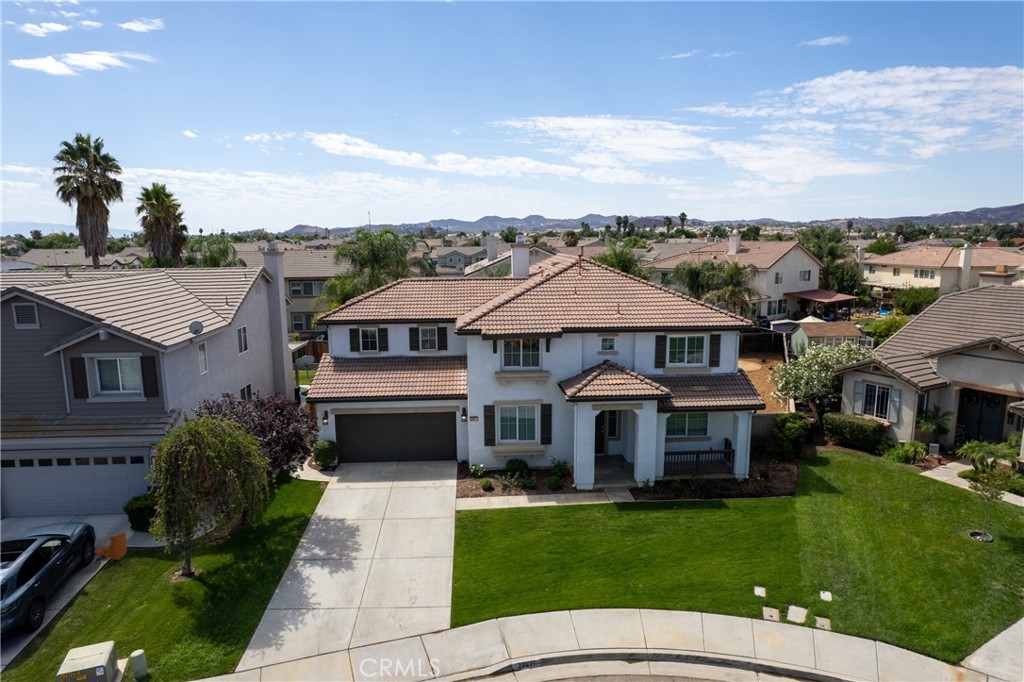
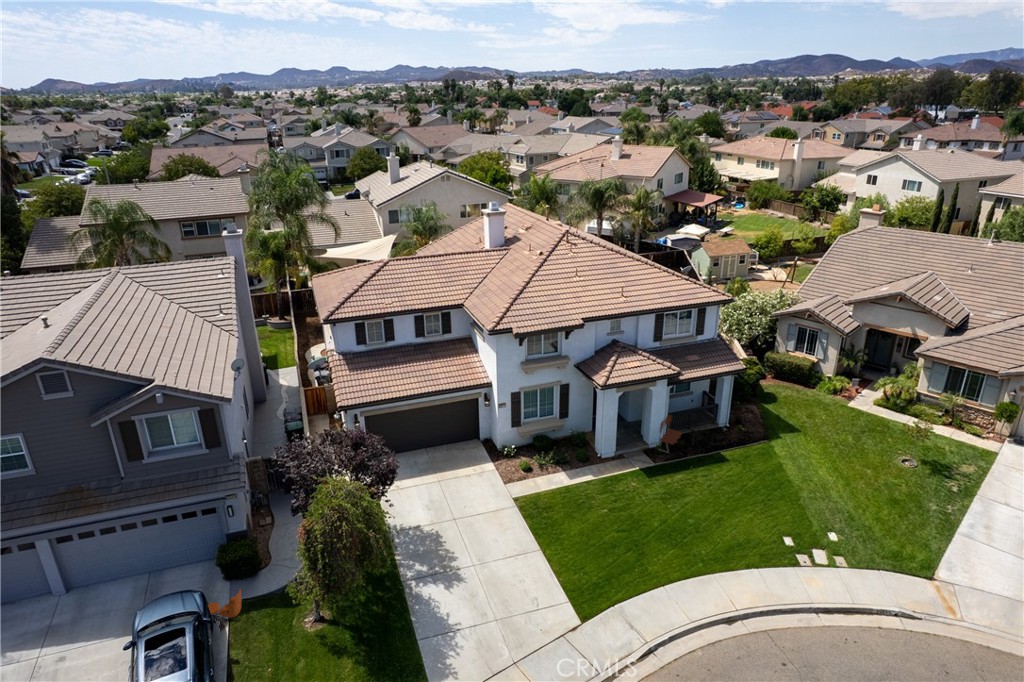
bench: none [647,450,680,493] -> present [659,415,682,453]

